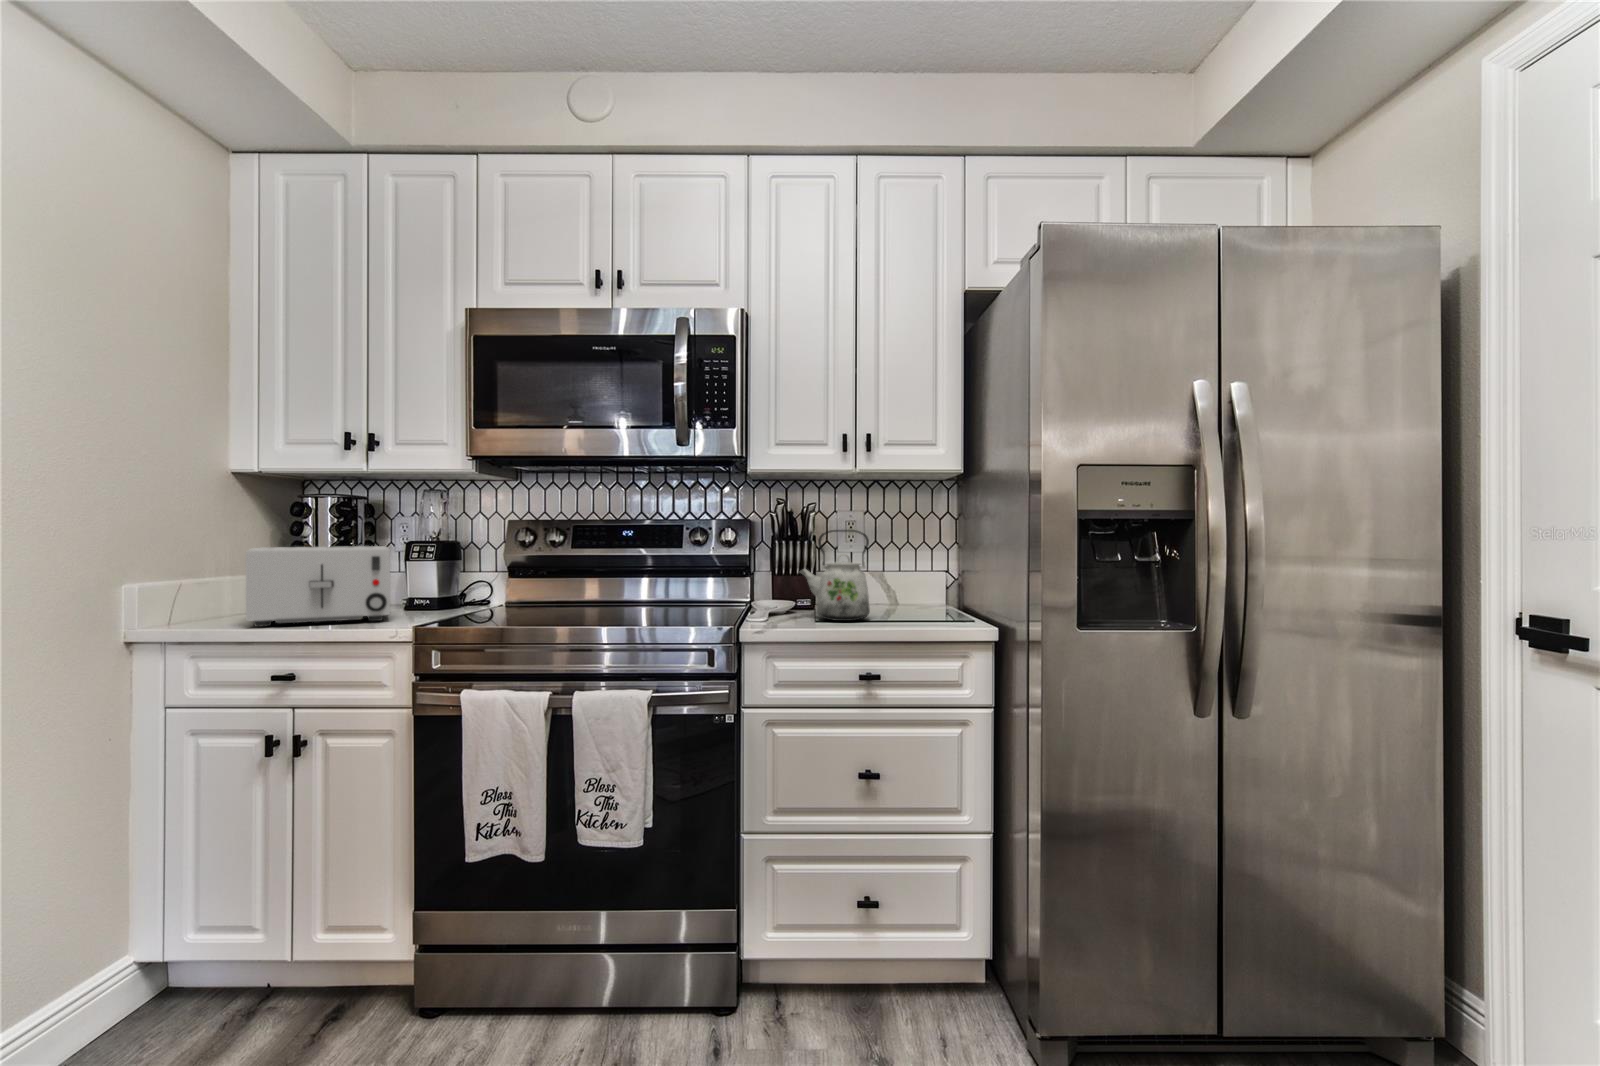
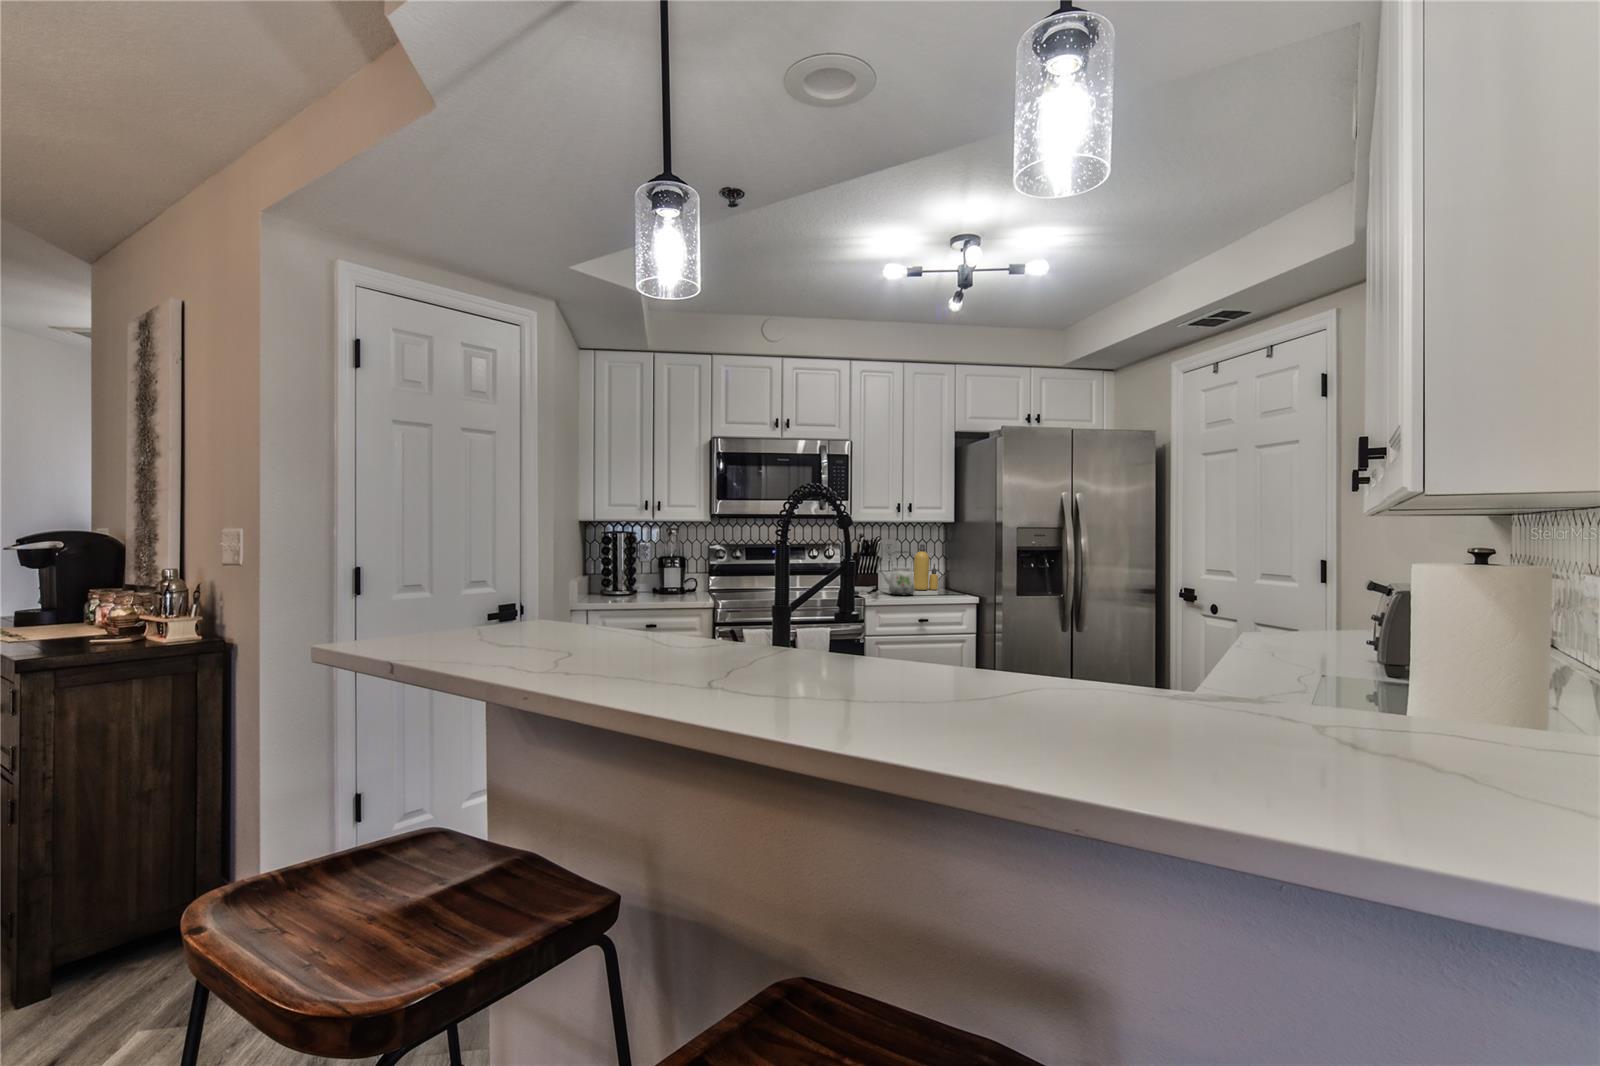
bottle: none [890,520,940,609] -> present [914,544,938,590]
toaster: present [246,546,390,627] -> none [617,560,687,601]

